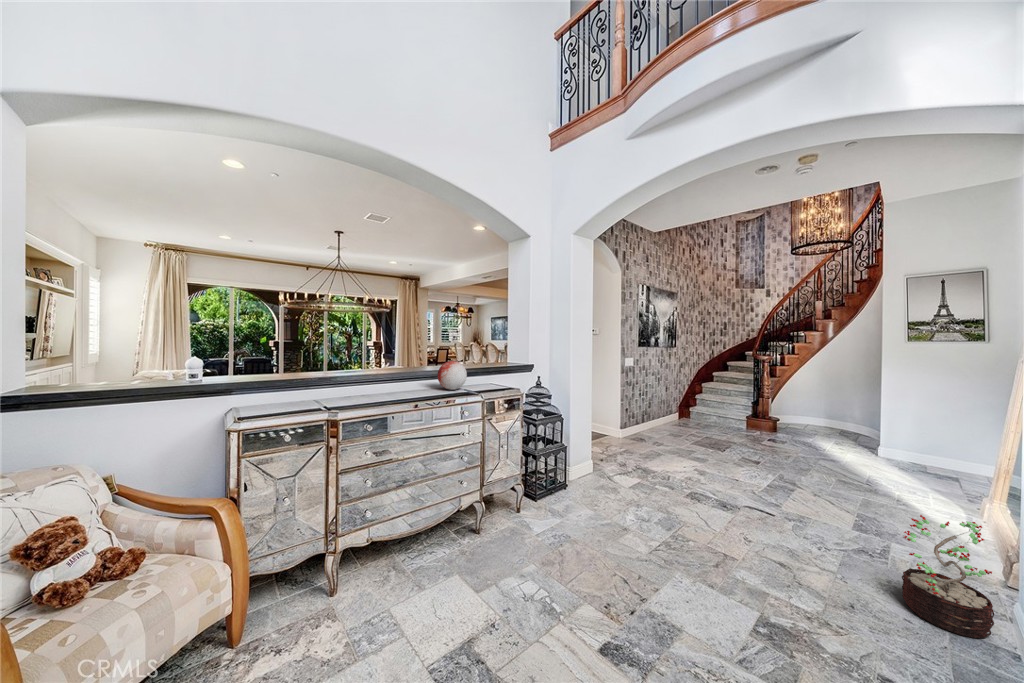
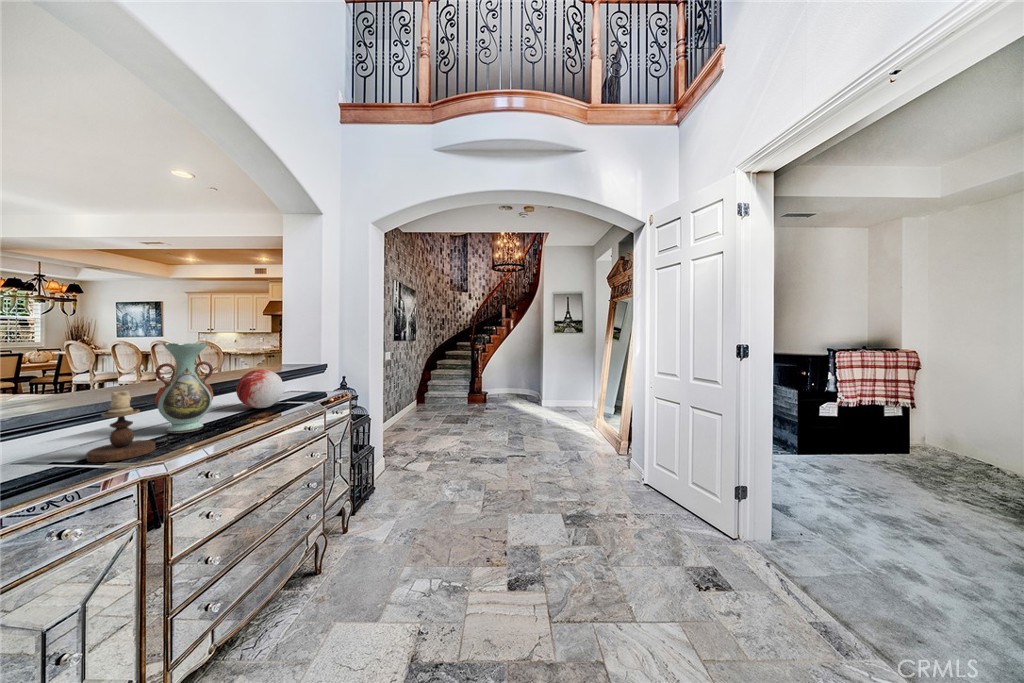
decorative vase: none [375,338,404,396] -> present [155,343,213,433]
candlestick: none [325,365,355,404] -> present [86,391,155,462]
decorative plant: present [902,515,994,638] -> none [600,421,634,482]

